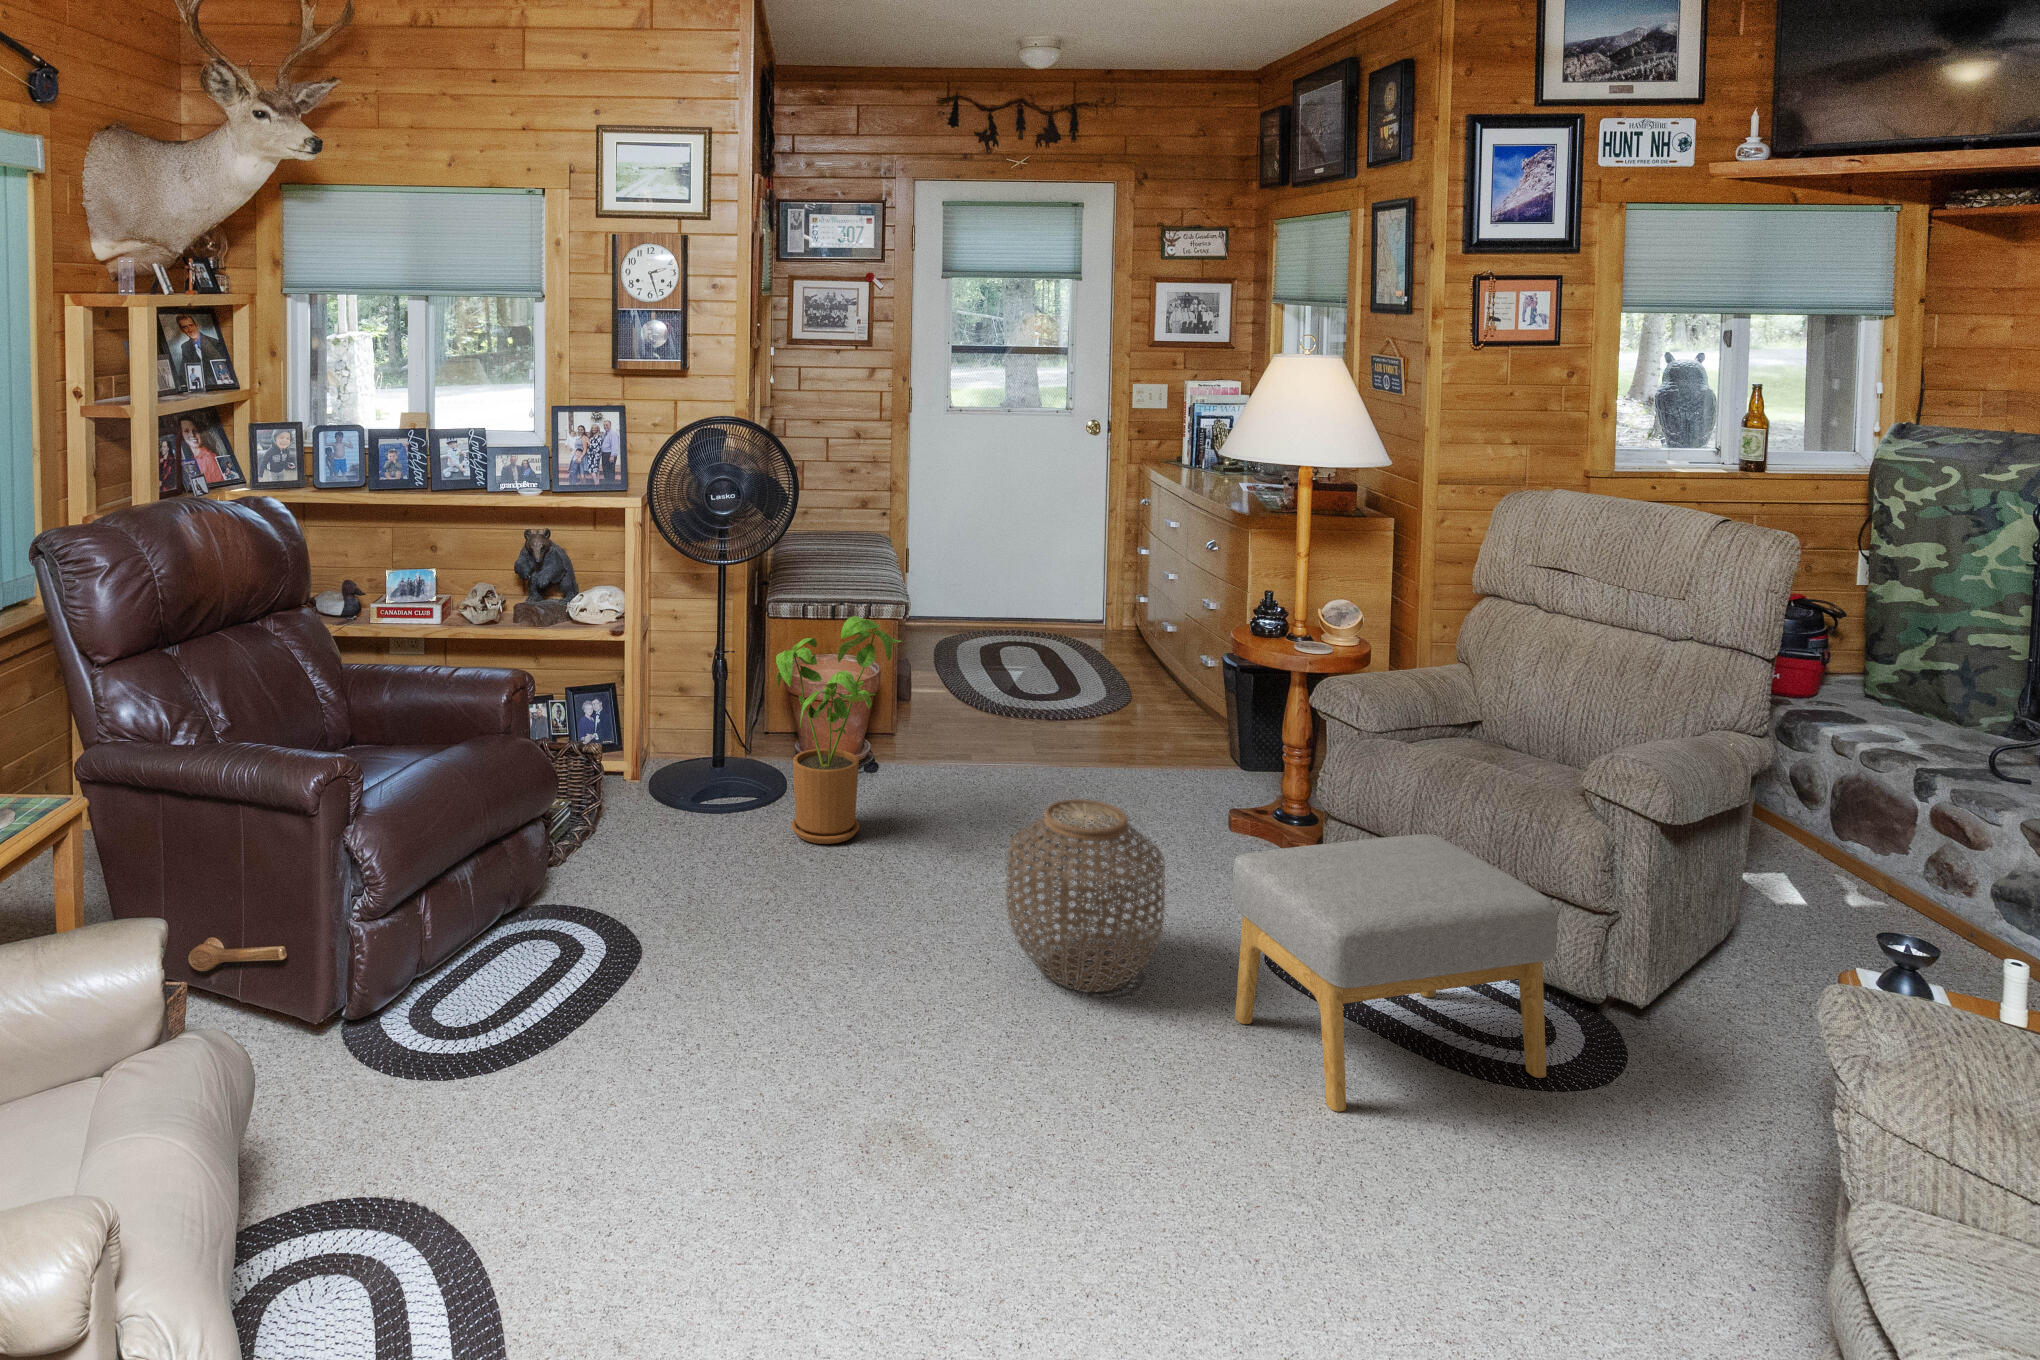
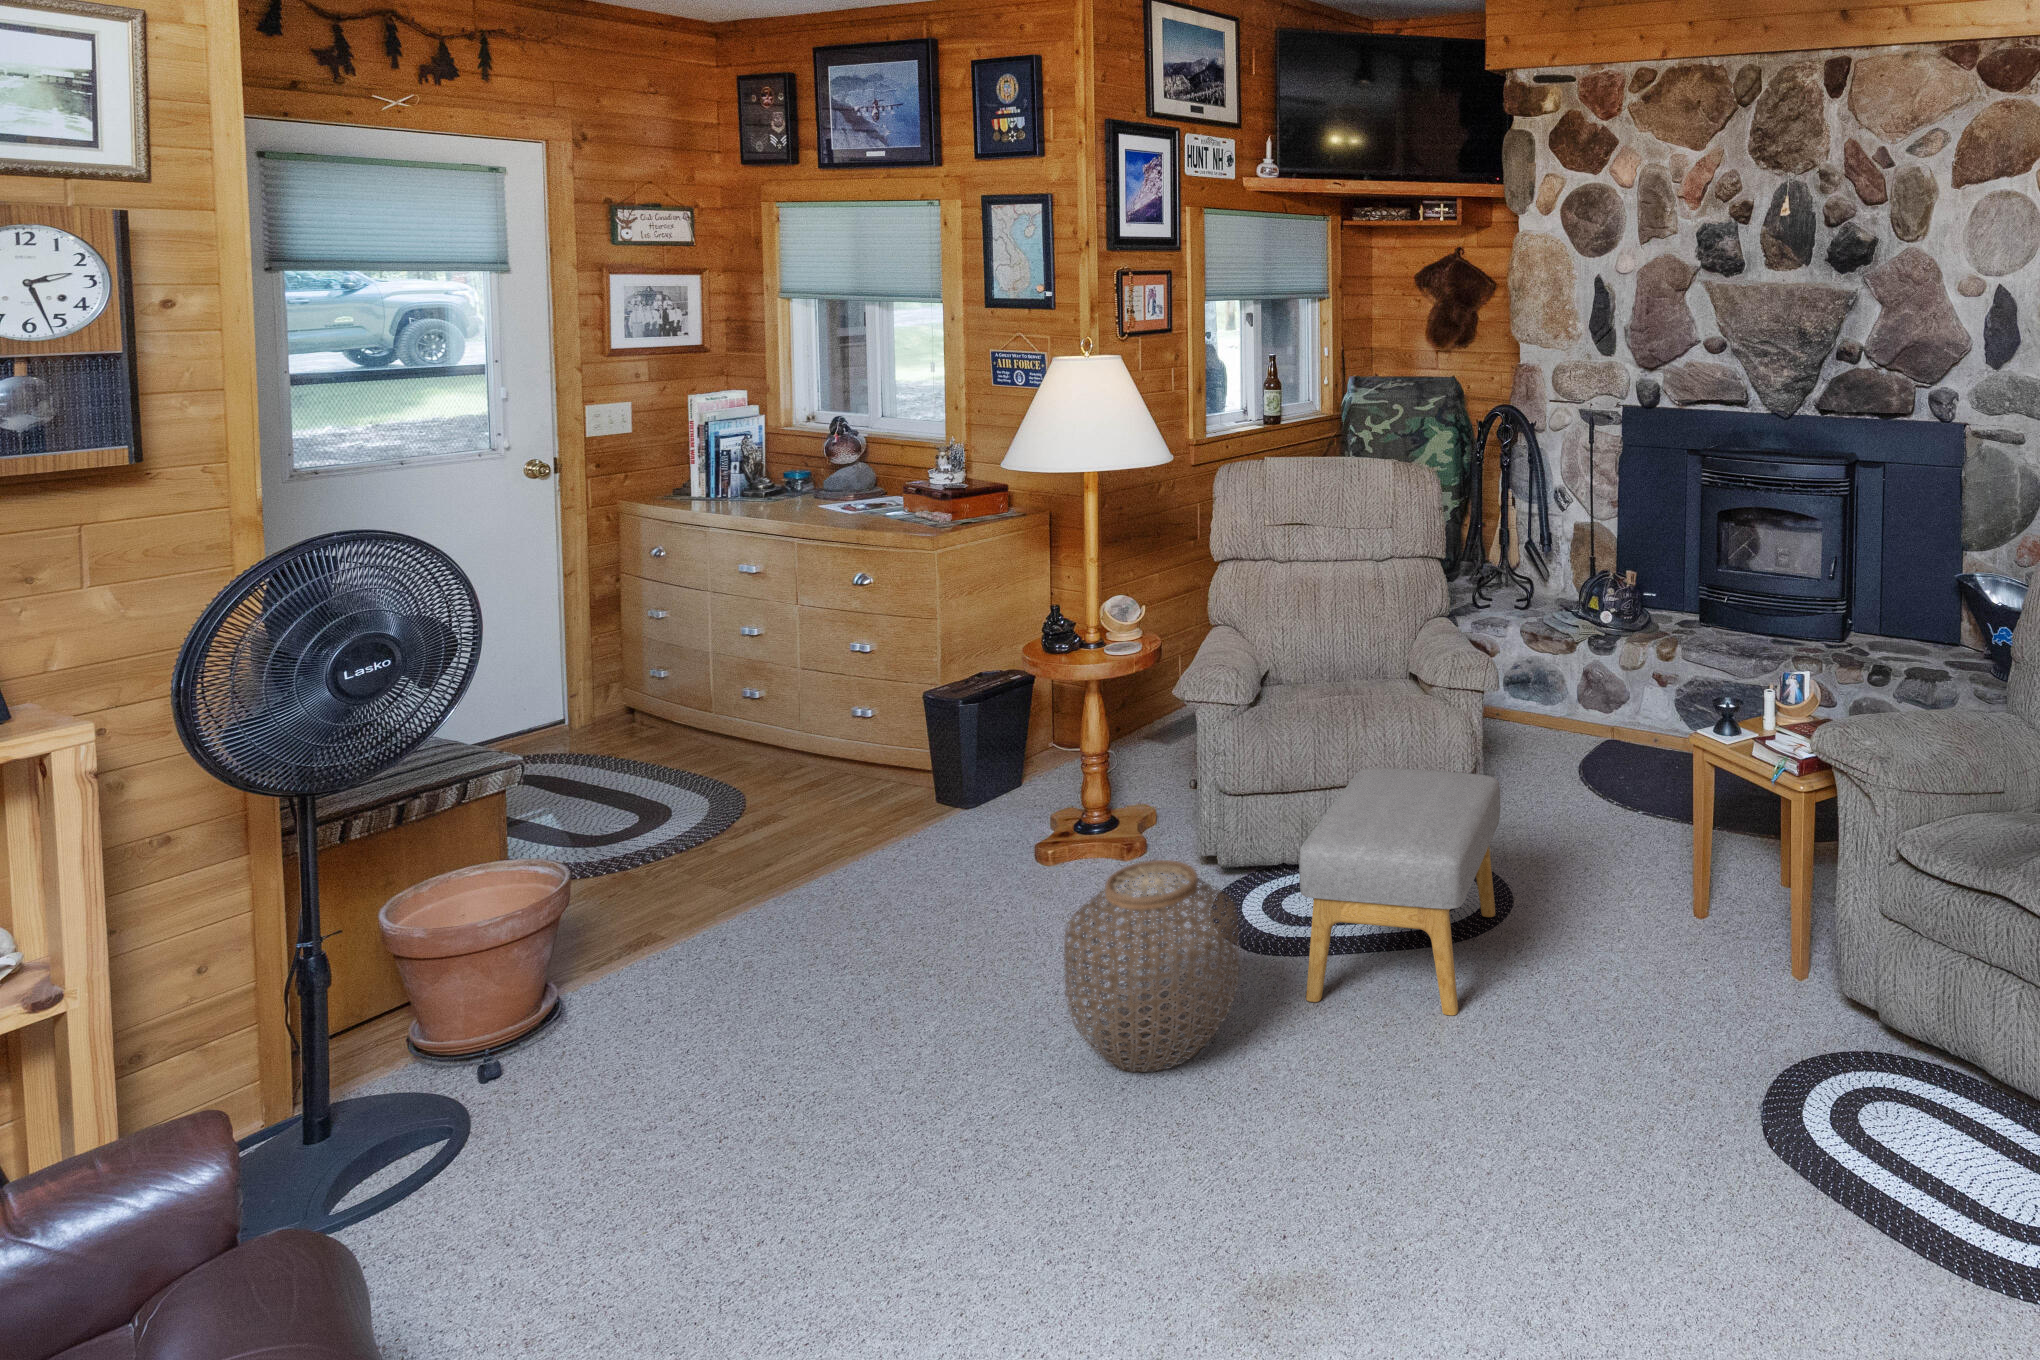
house plant: present [776,616,901,844] -> none [517,779,747,1134]

